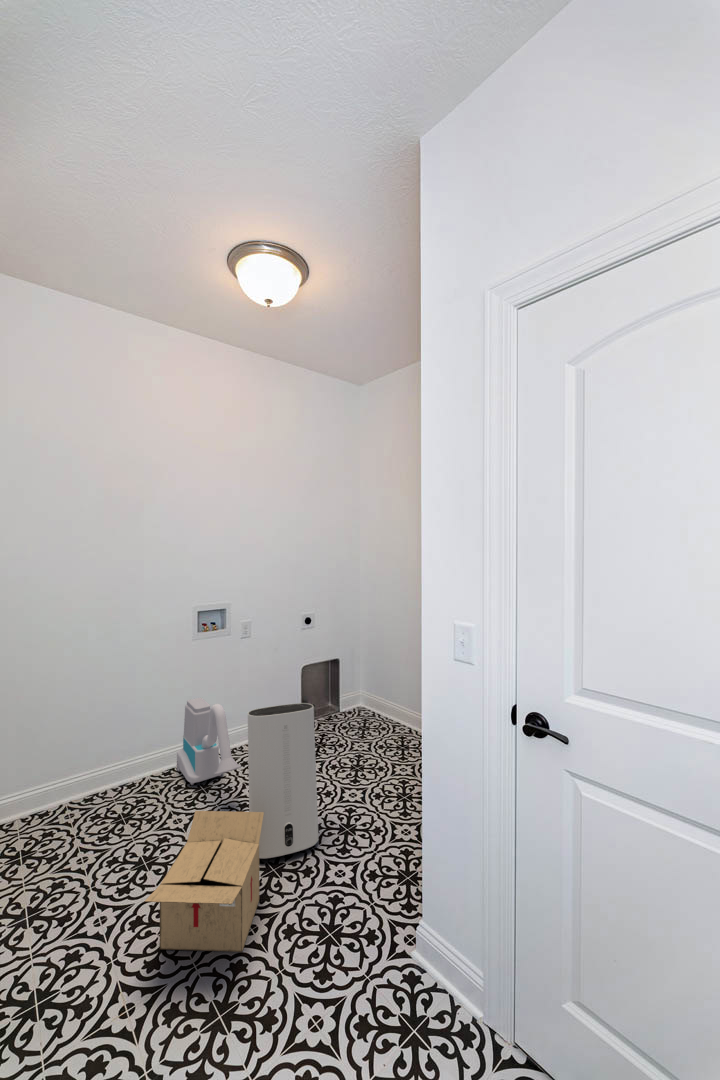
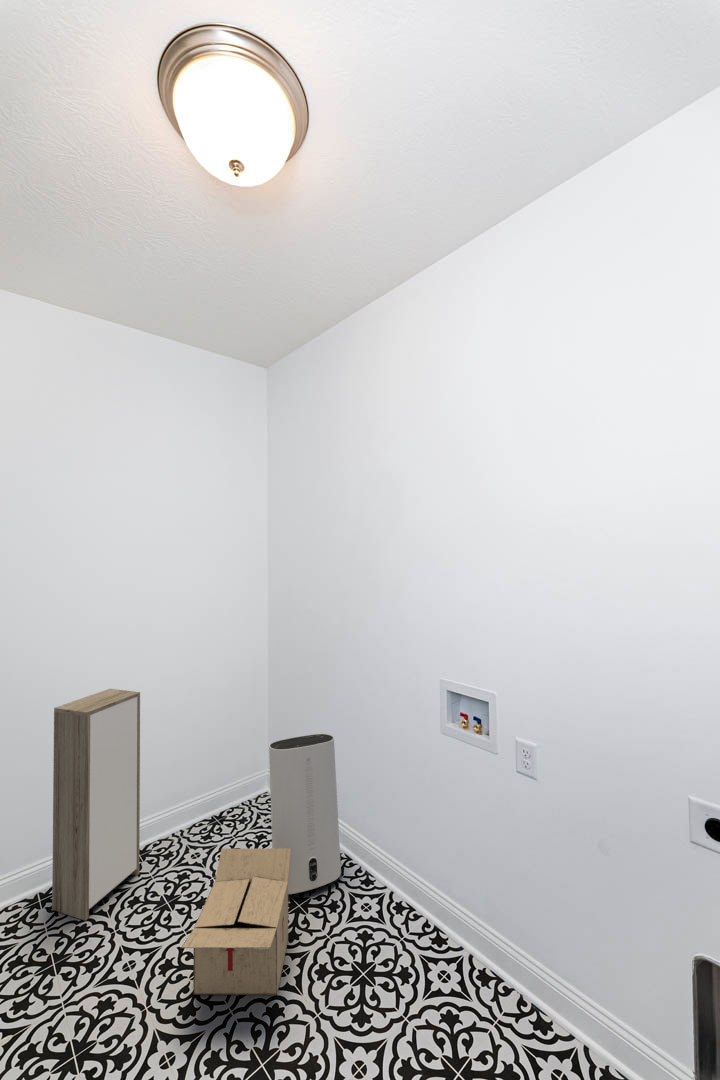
storage cabinet: none [32,655,121,878] -> present [52,689,140,921]
vacuum cleaner: present [177,698,241,785] -> none [189,726,259,817]

